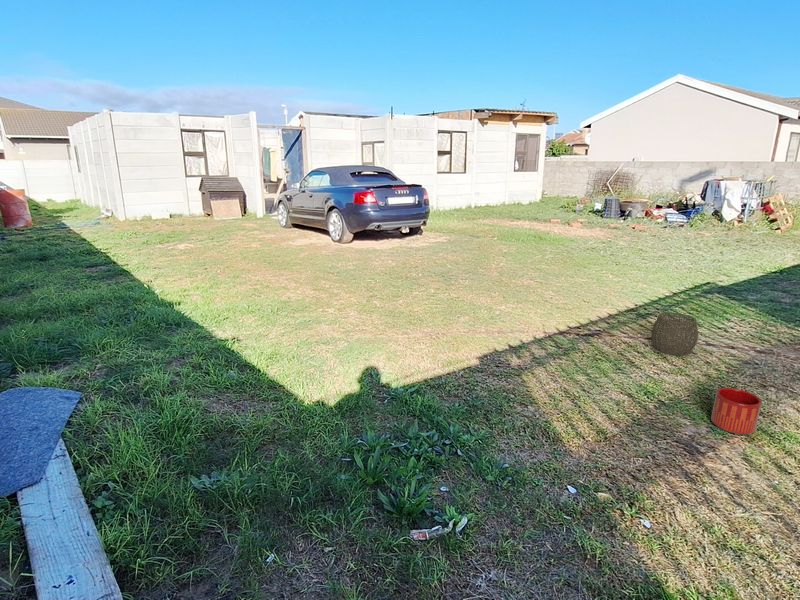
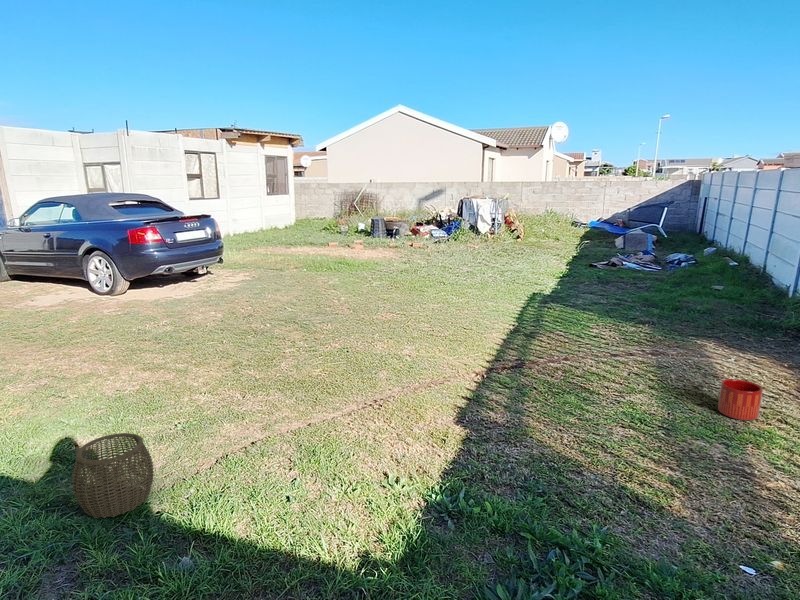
woven basket: present [651,312,698,356] -> present [72,433,154,518]

